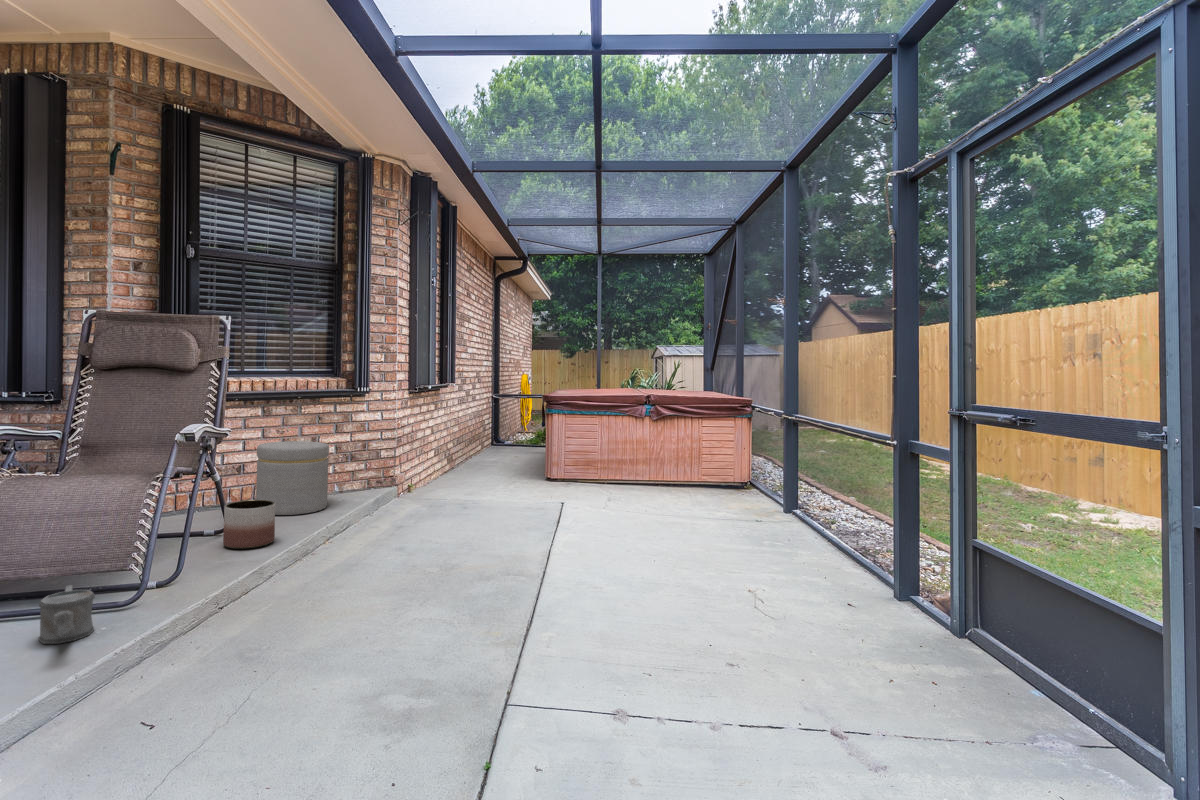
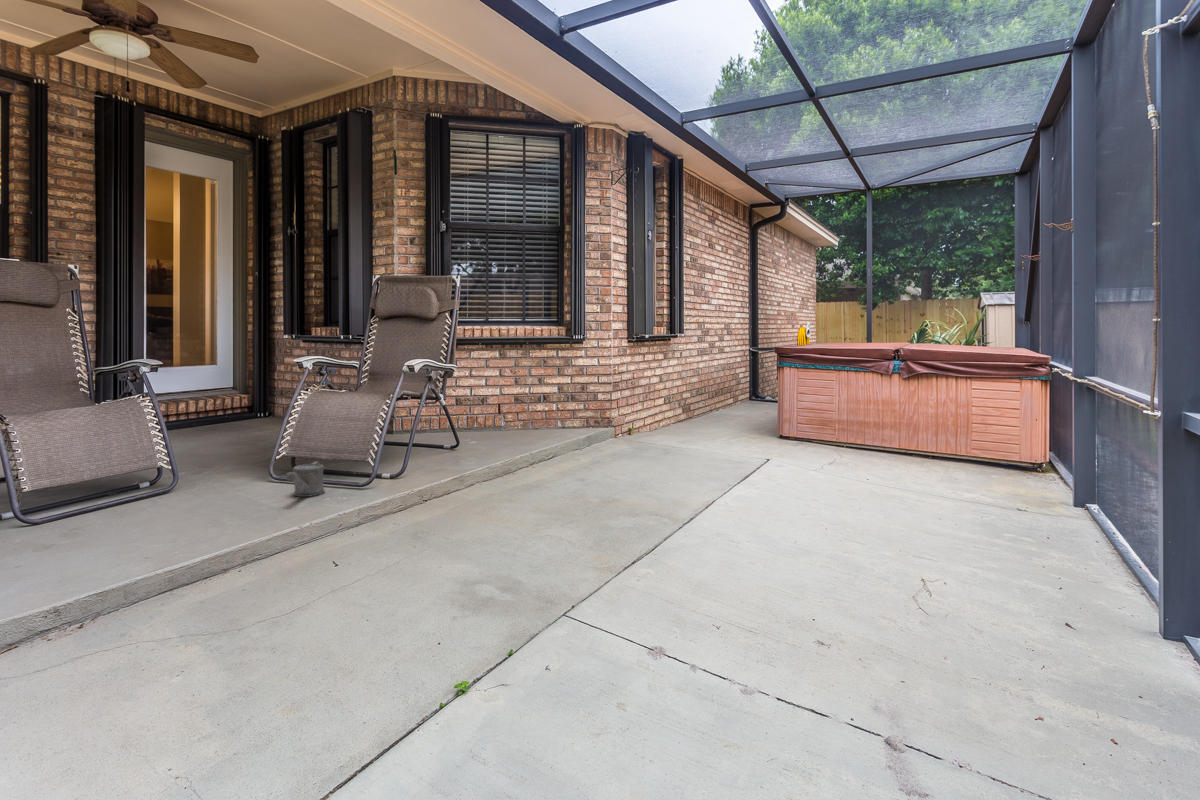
ottoman: present [256,441,329,515] -> none [489,380,543,439]
planter: present [223,500,275,549] -> none [444,421,480,458]

